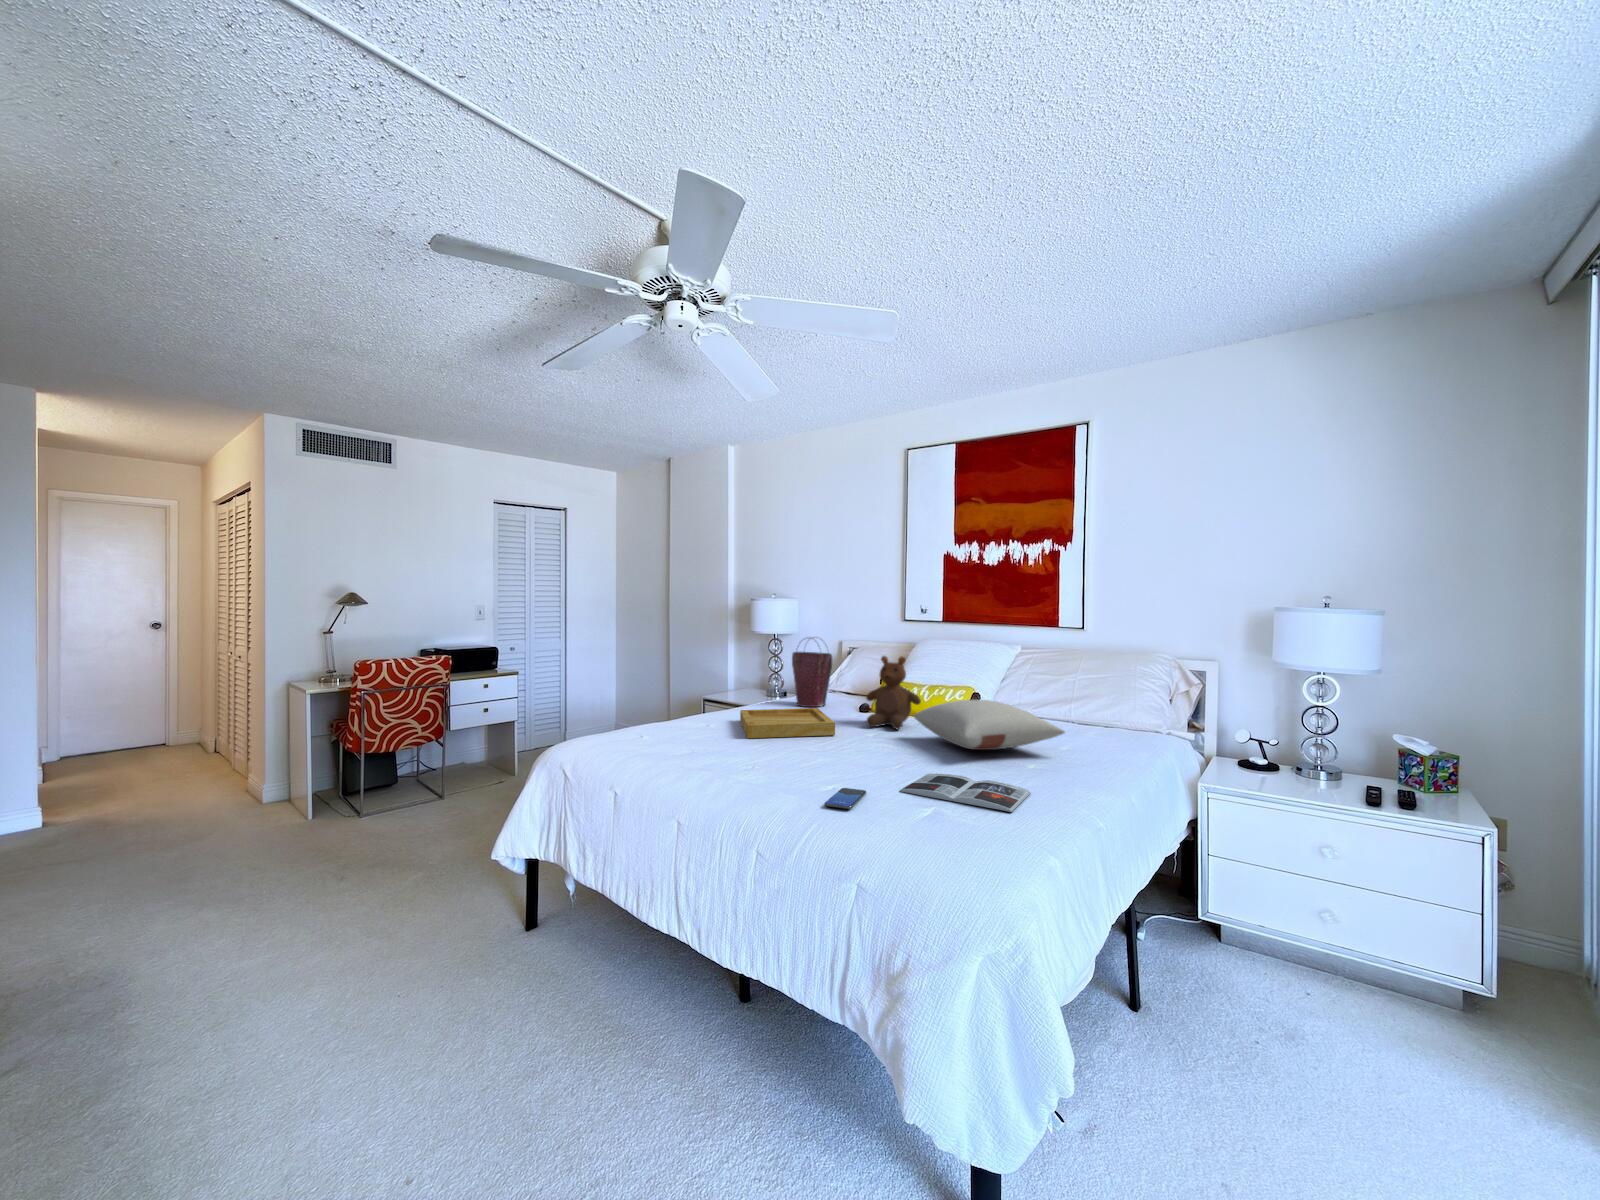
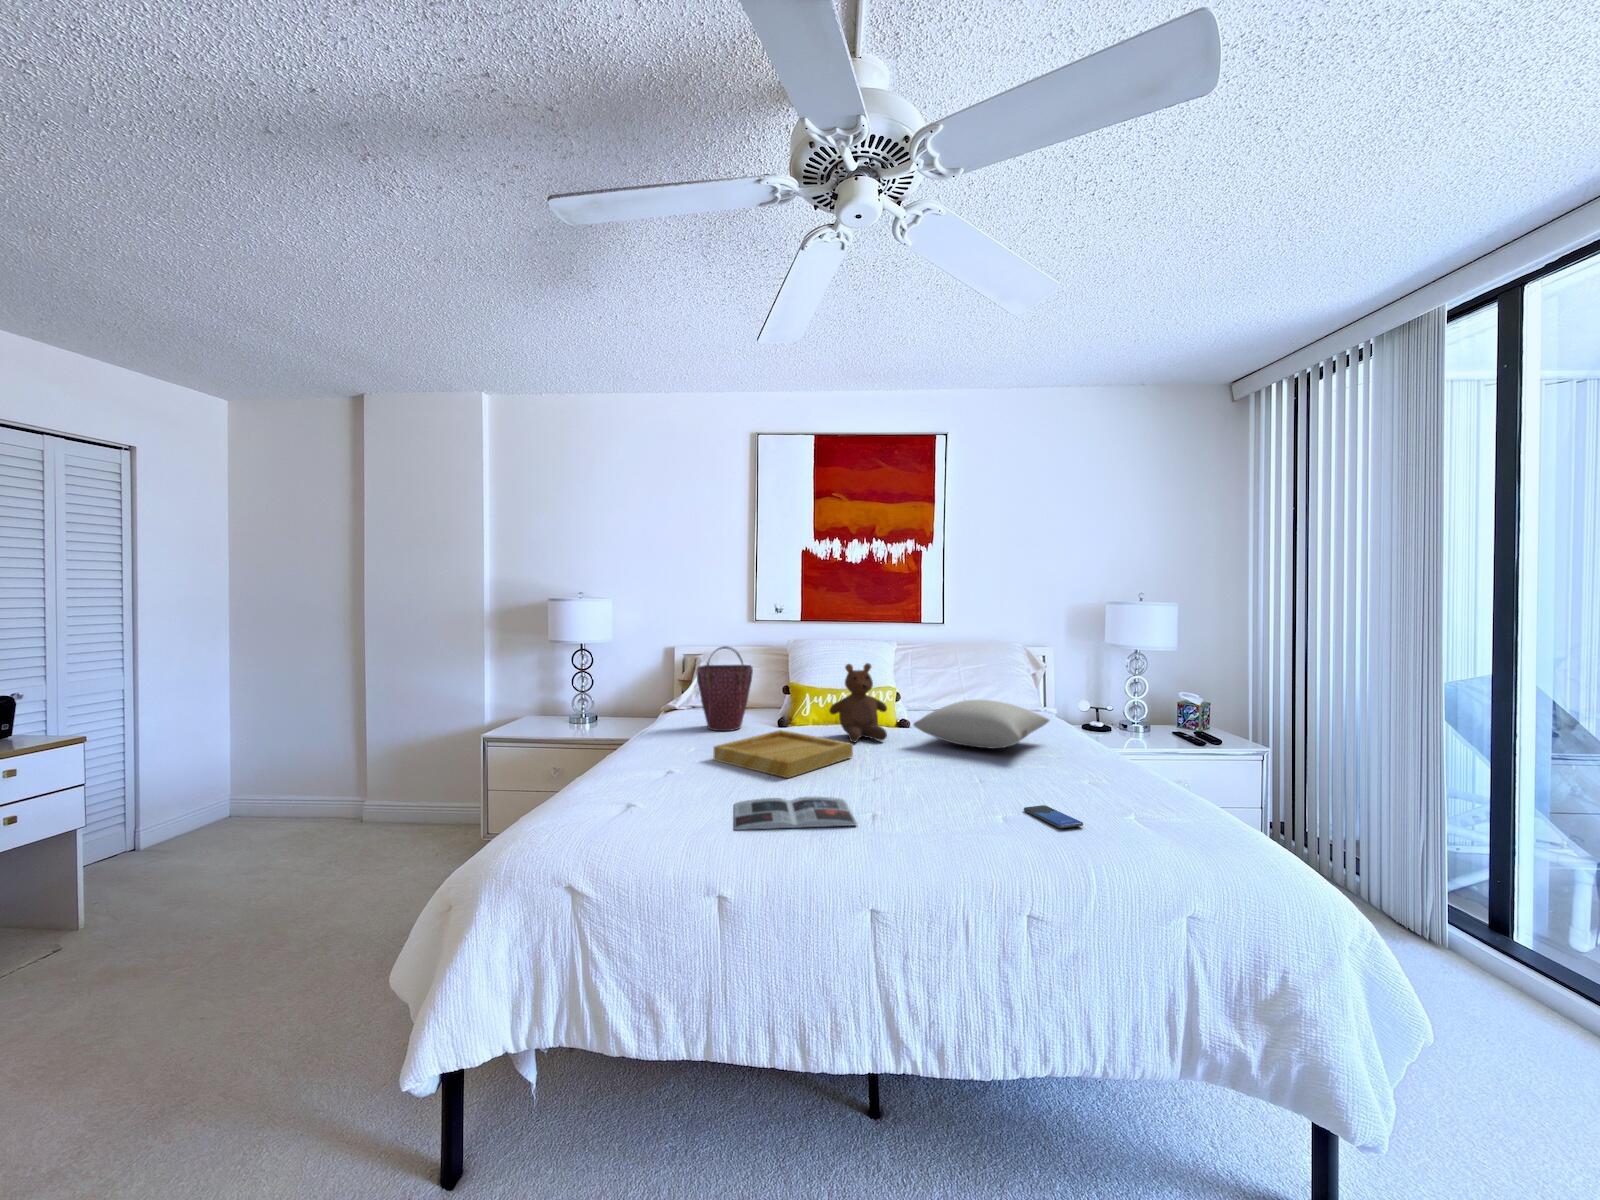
magazine: present [900,773,1031,812] -> present [734,796,857,830]

